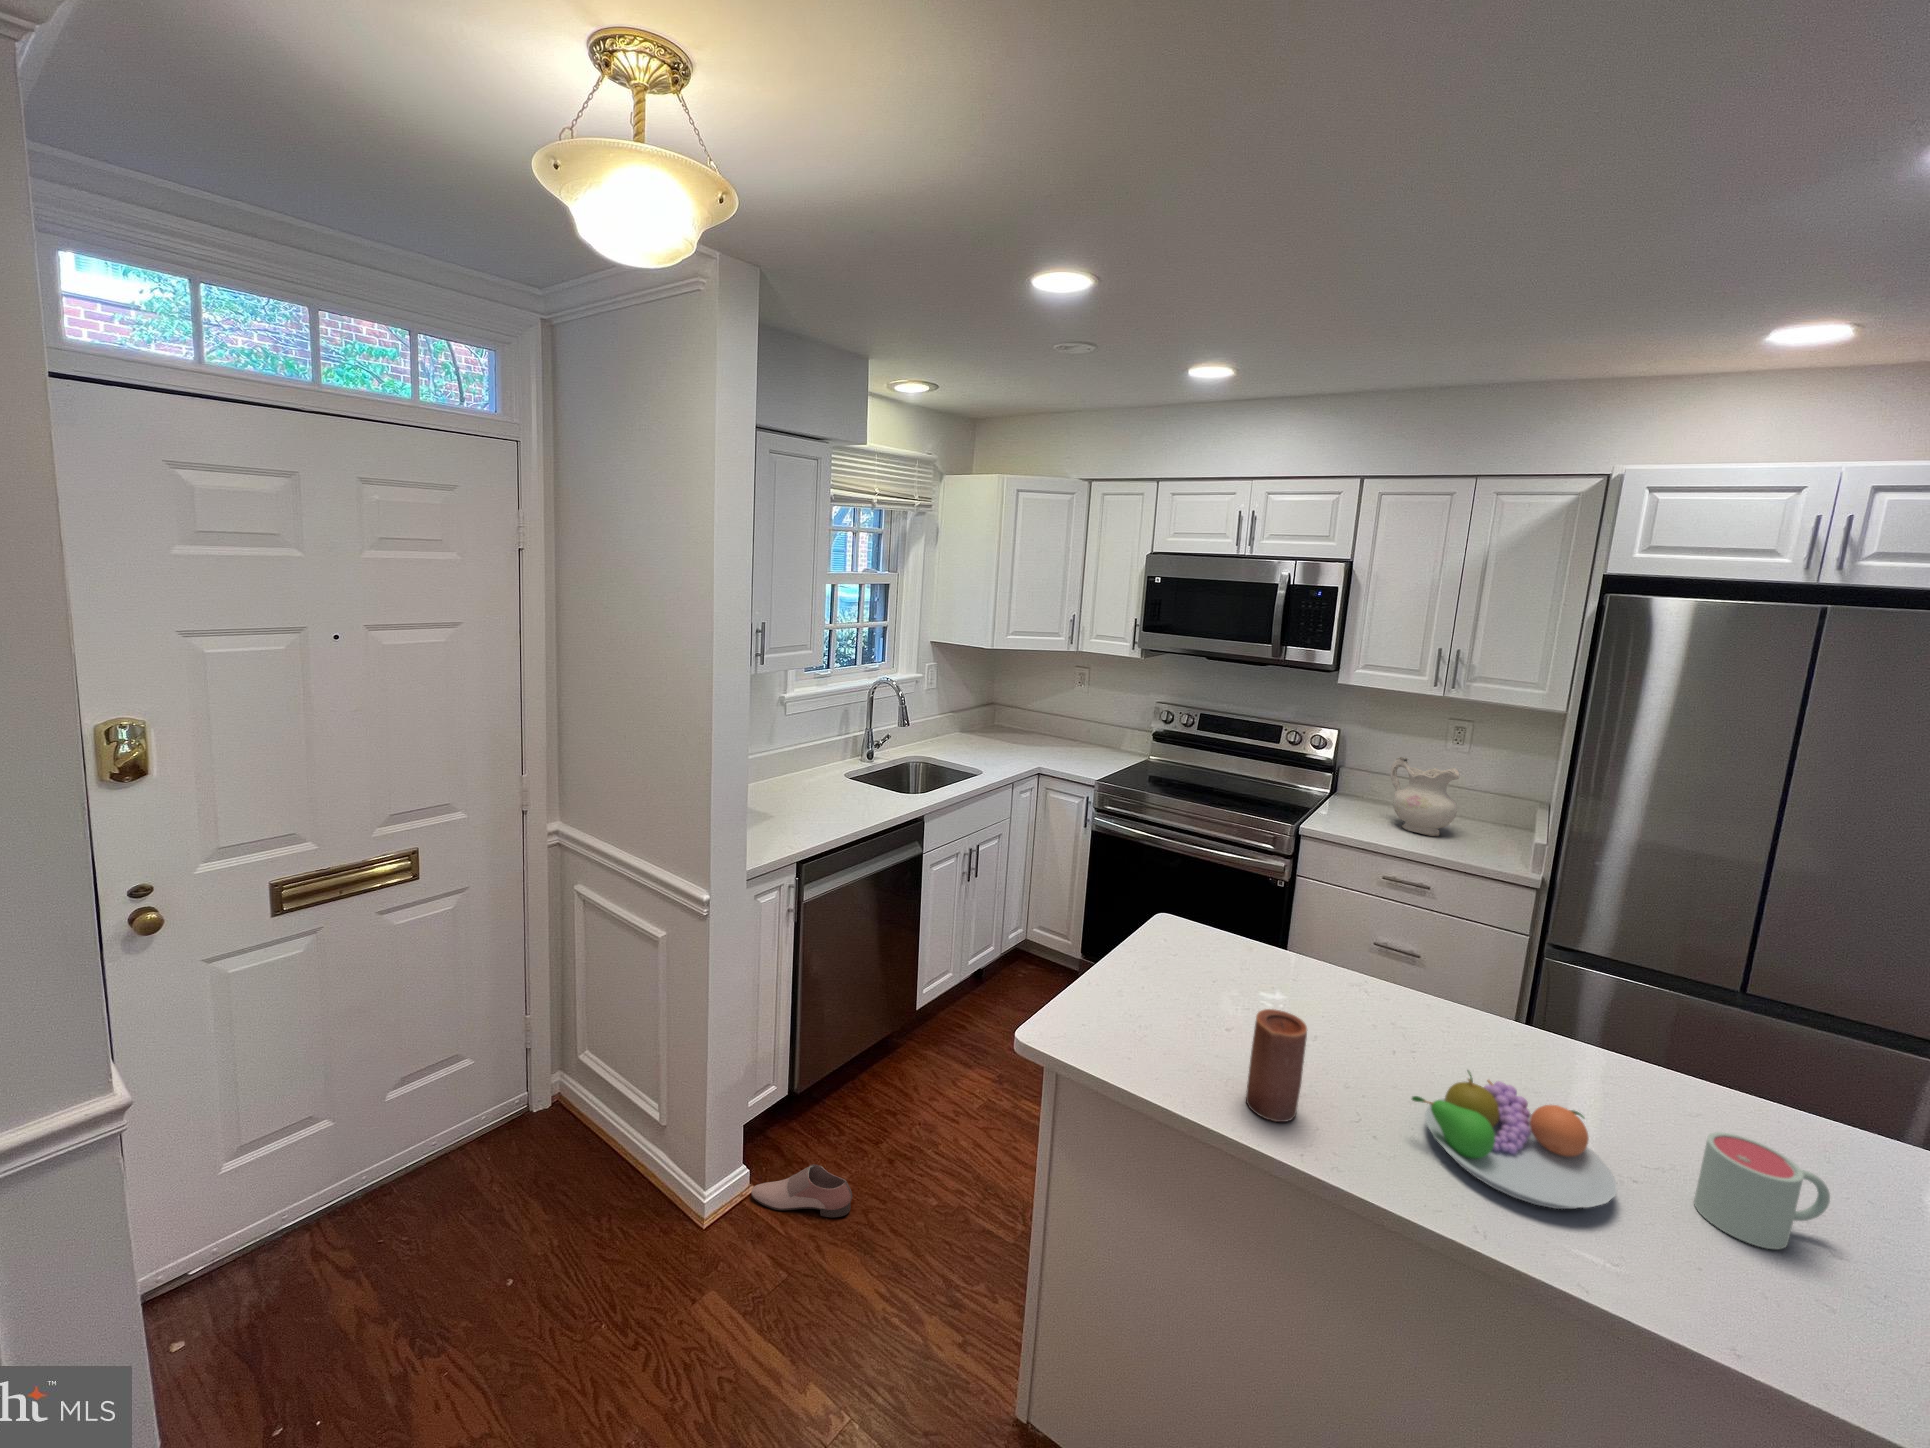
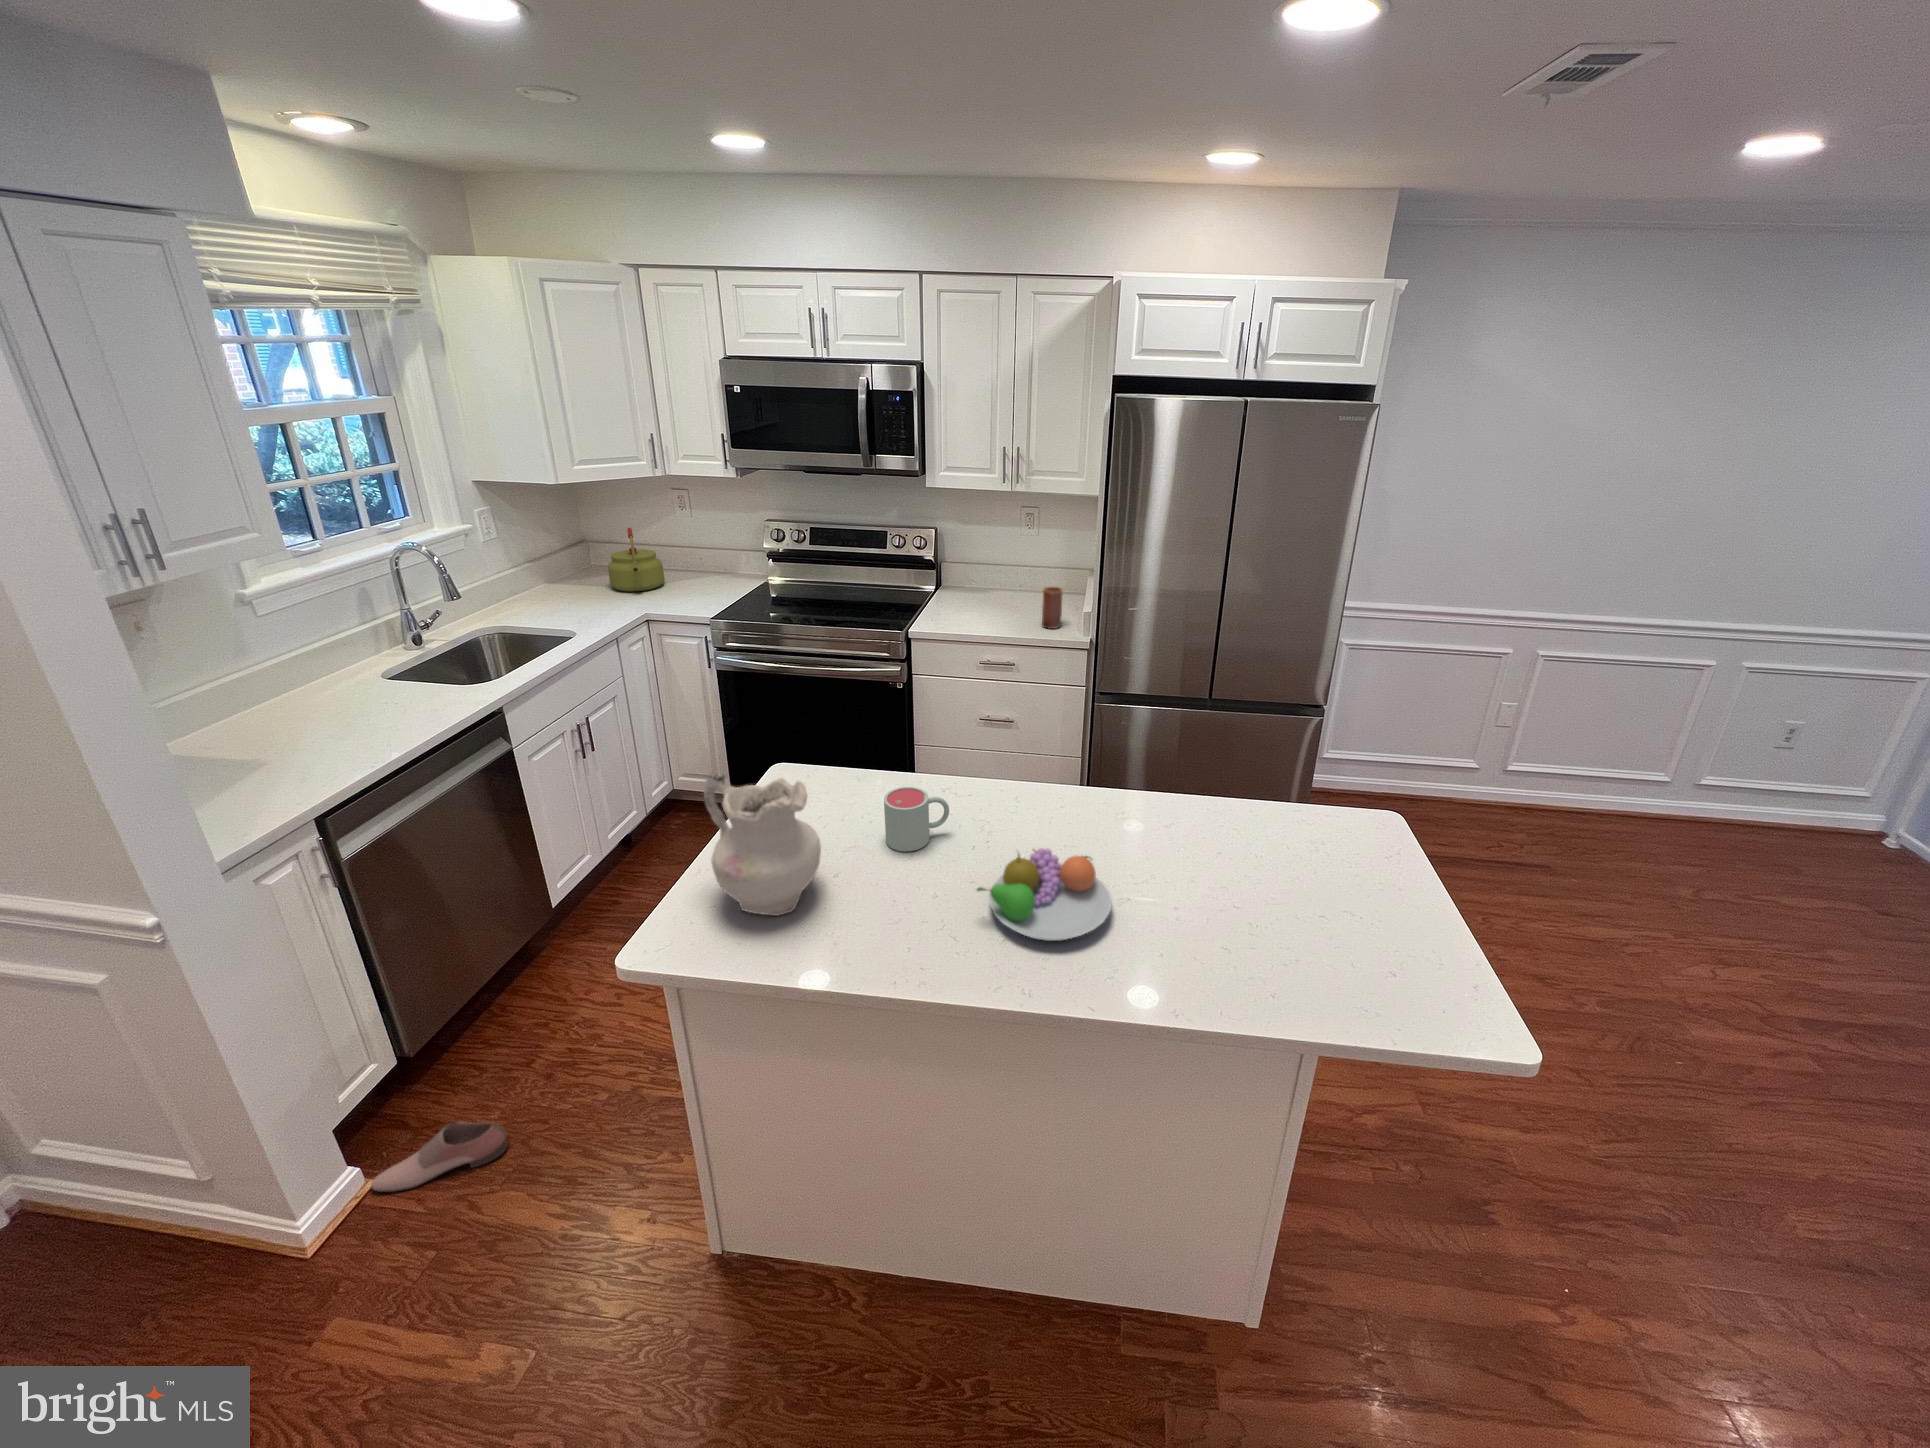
kettle: none [1011,693,1057,748] -> present [608,528,665,592]
ceramic pitcher: present [1390,757,1460,836] -> present [704,773,821,916]
candle: present [1246,1009,1307,1122] -> present [1042,587,1063,629]
mug: present [1694,1132,1830,1249] -> present [884,787,949,851]

